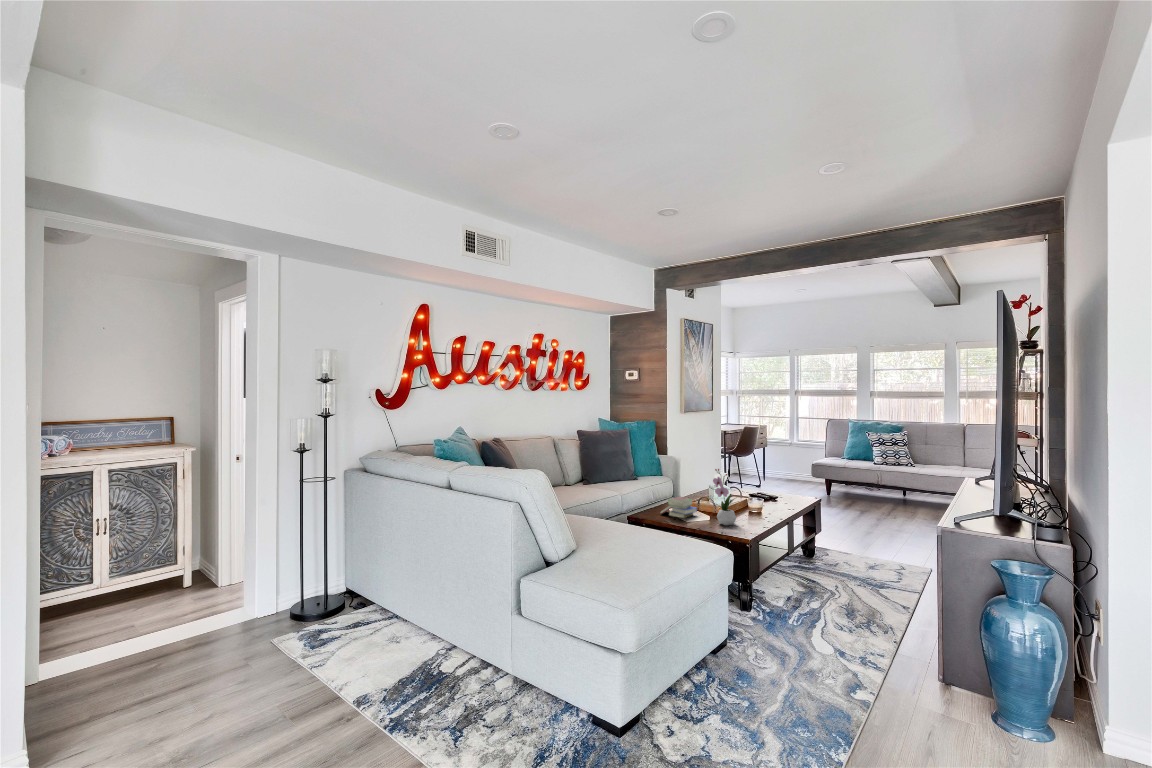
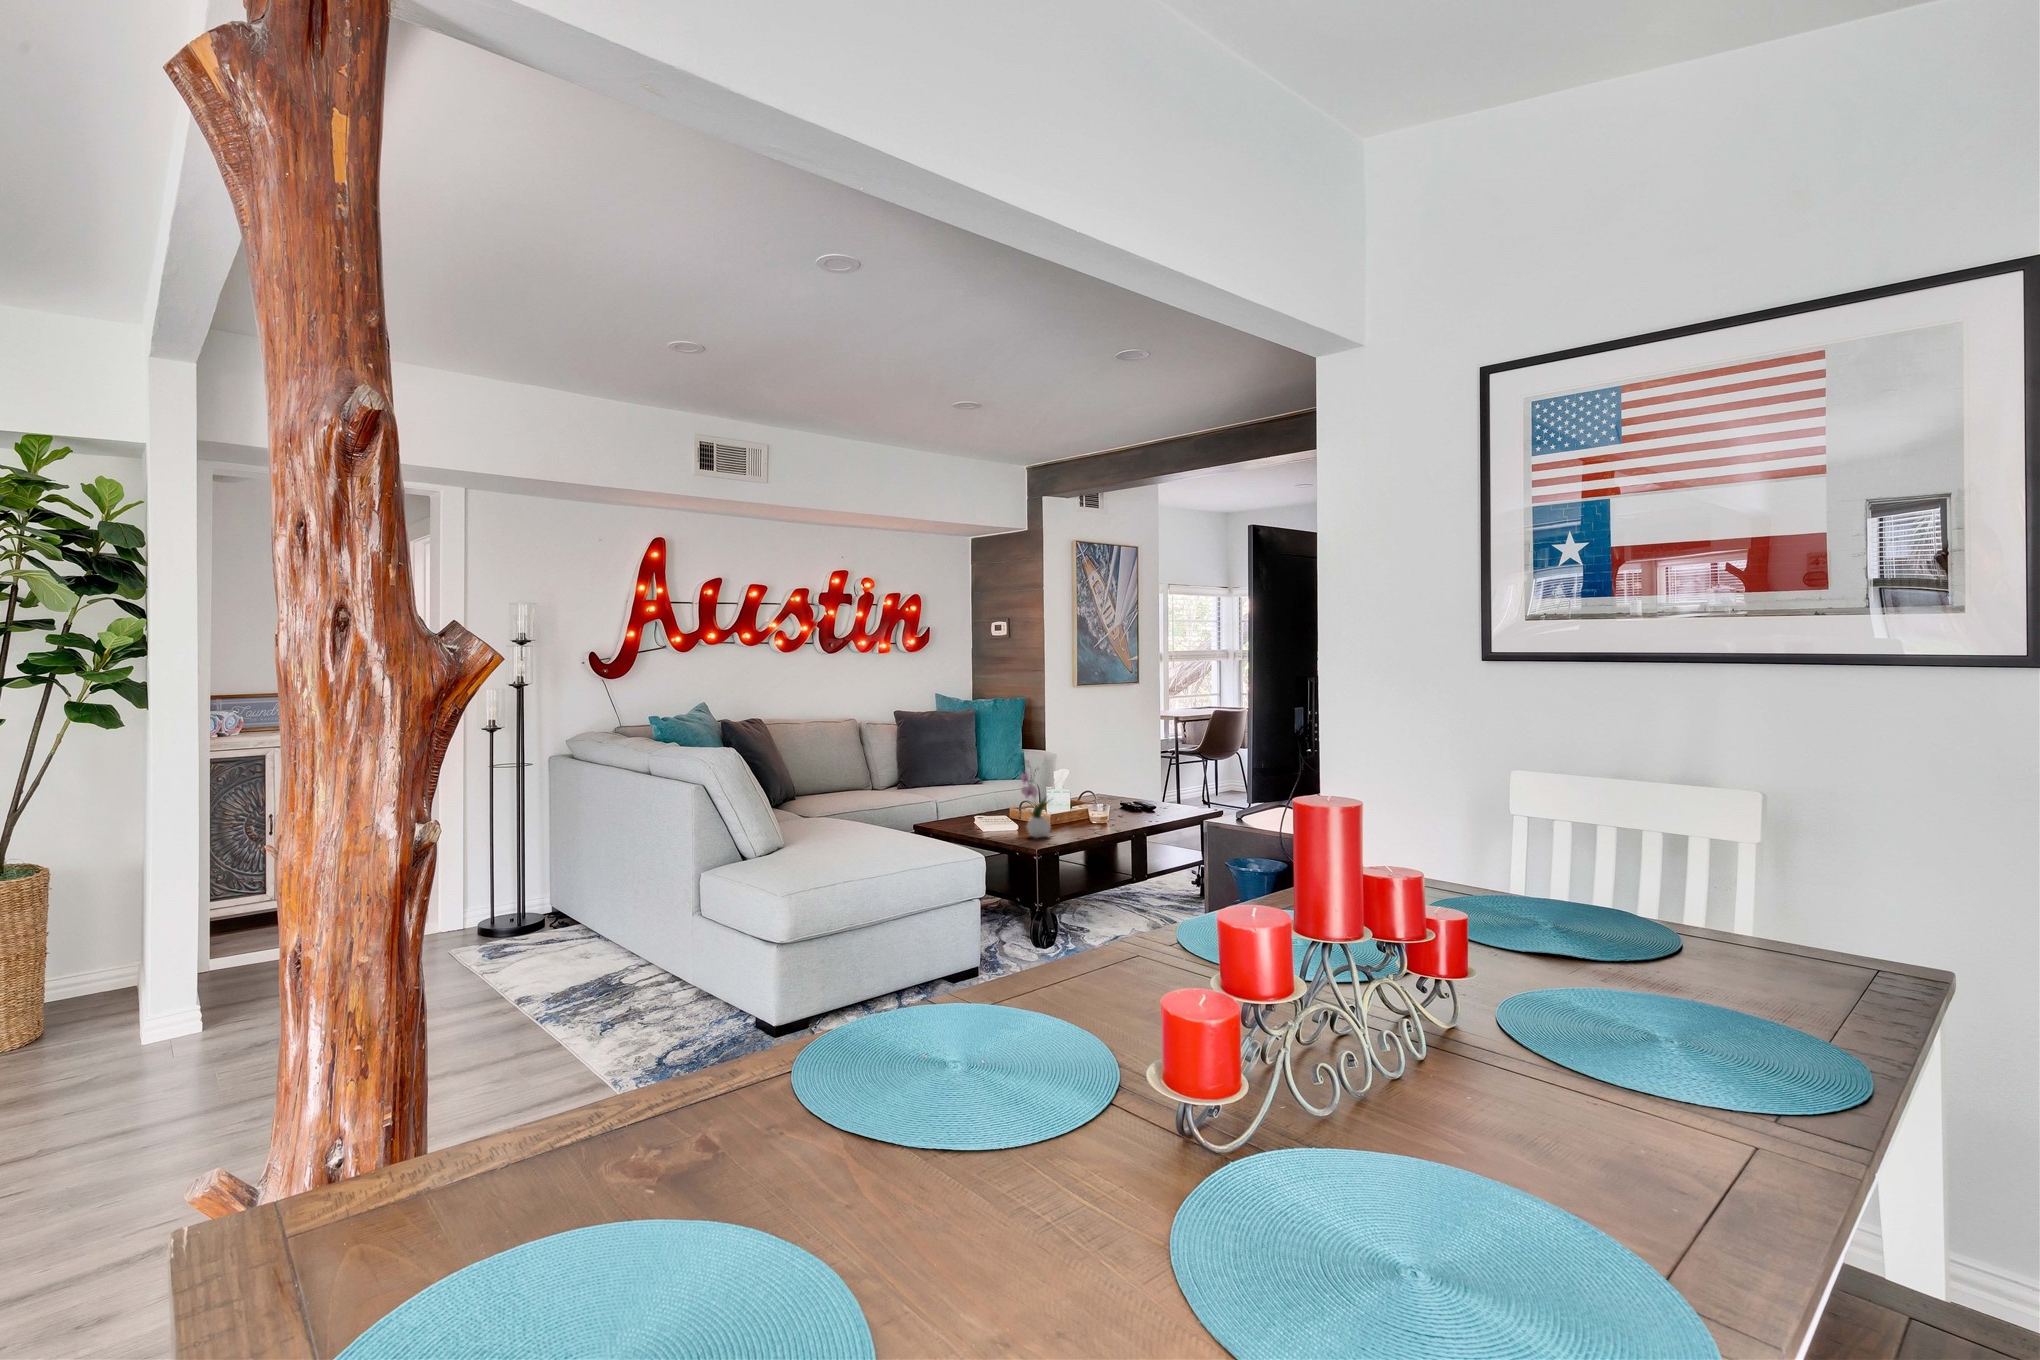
book: present [661,497,697,518] -> none [970,801,1018,831]

